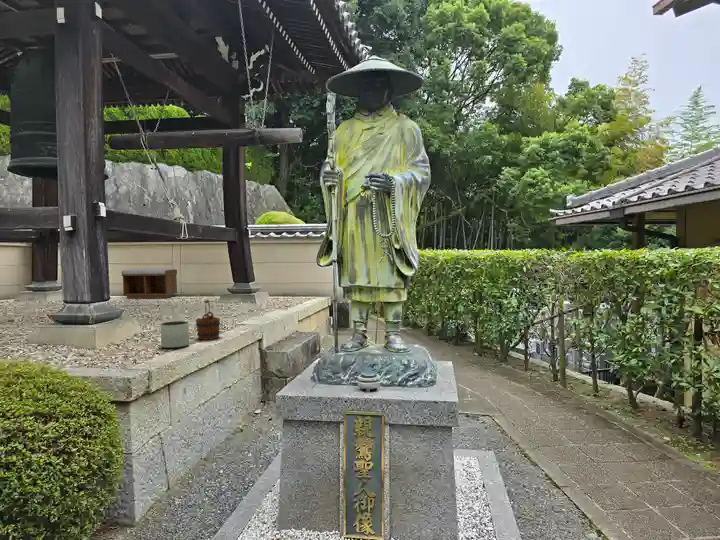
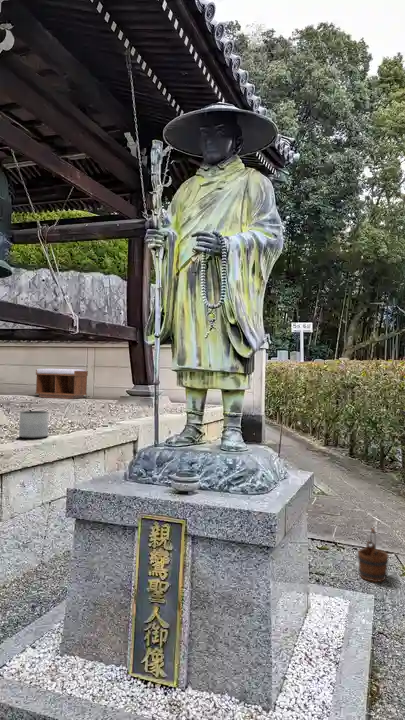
wooden bucket: present [196,300,220,340] -> present [358,529,388,582]

